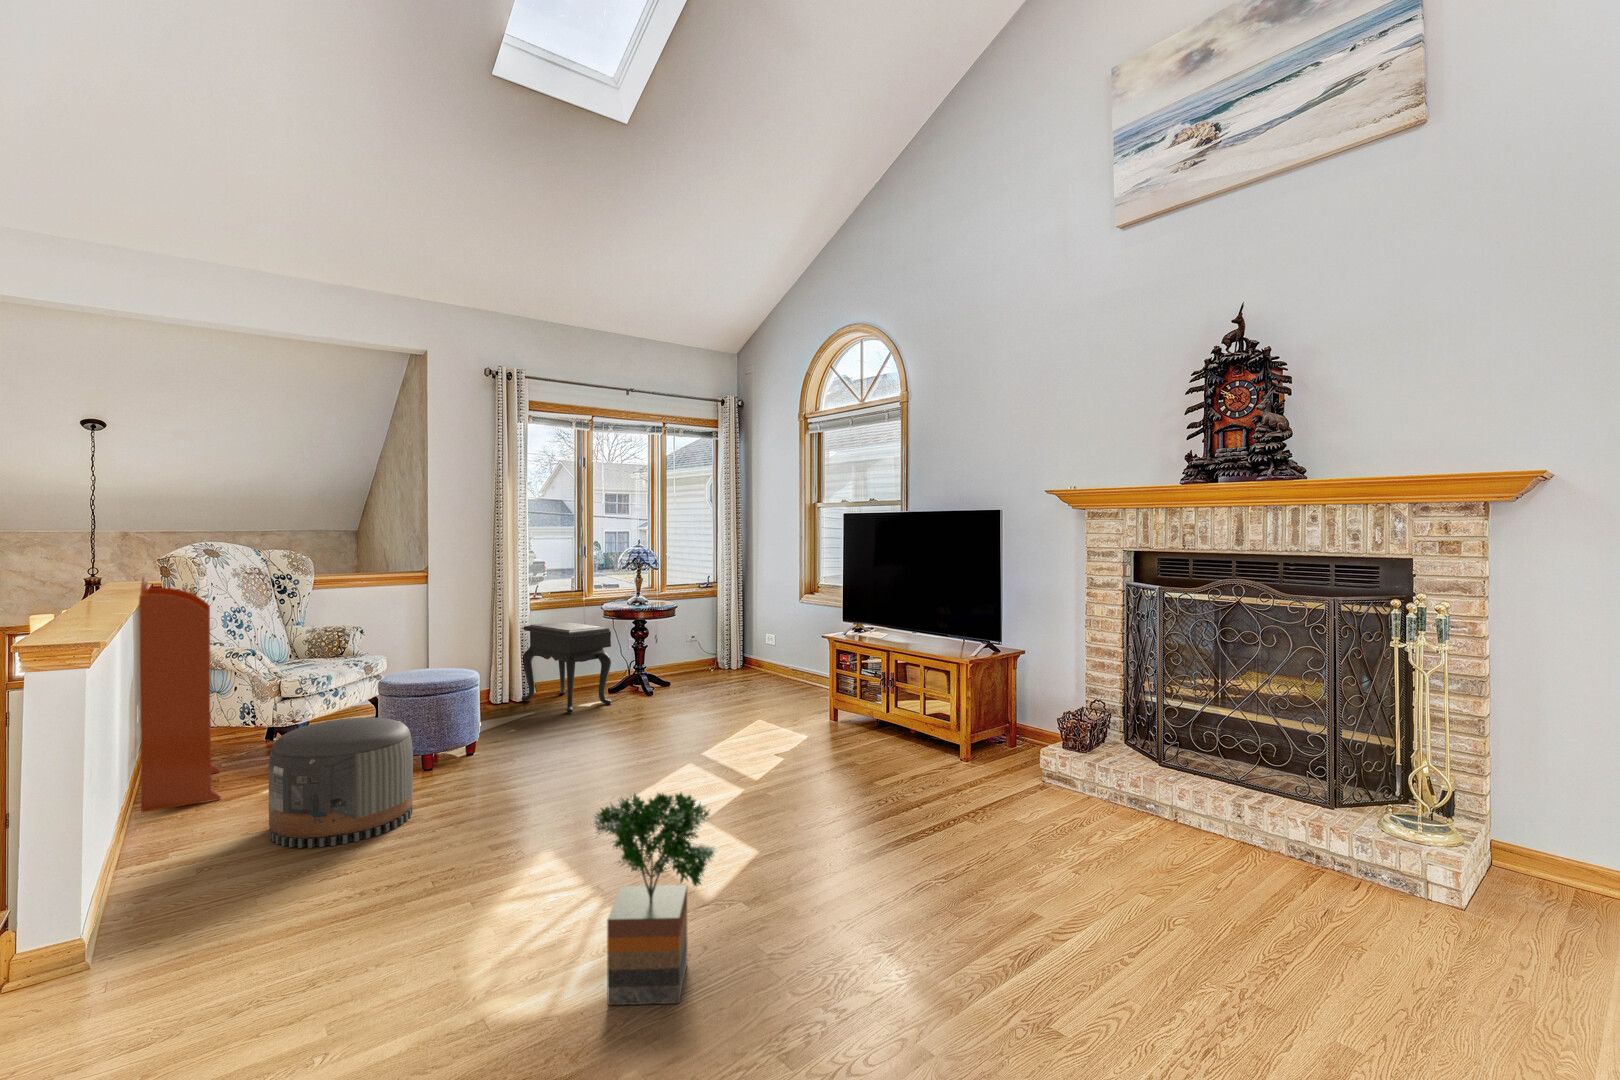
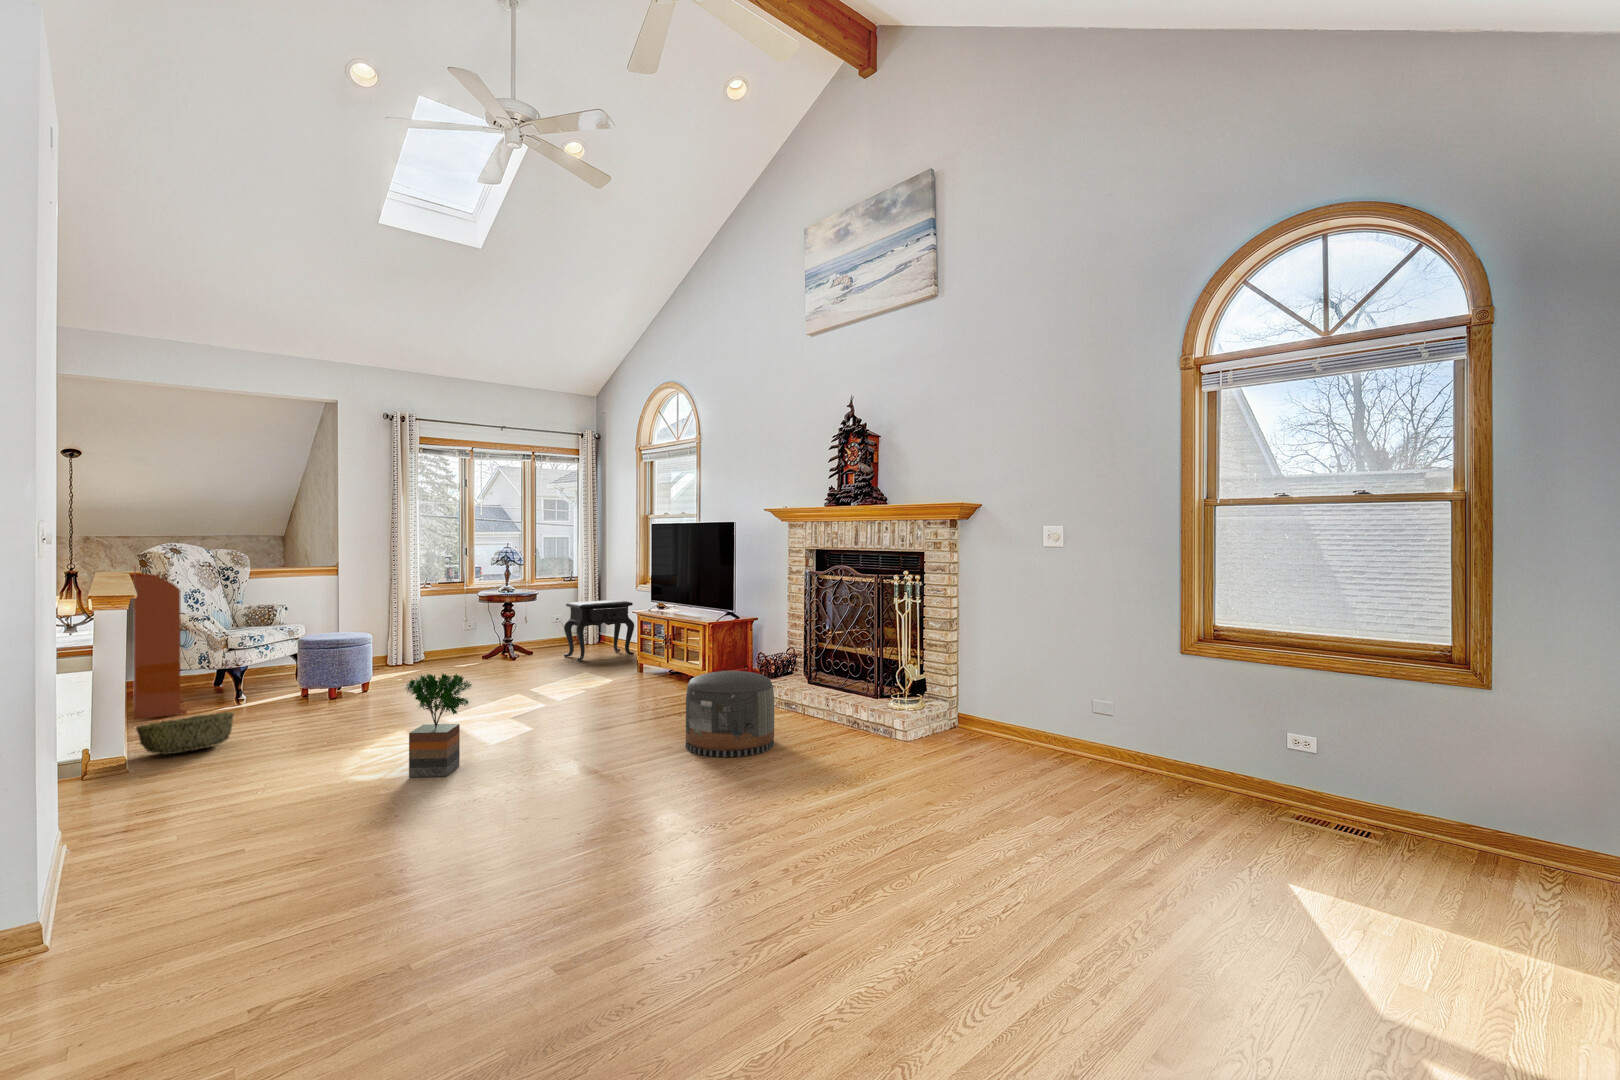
side table: present [521,622,612,712] -> present [564,600,634,661]
pouf: present [269,717,413,848] -> present [686,671,774,757]
woven basket: none [113,825,283,917] -> present [136,712,234,755]

